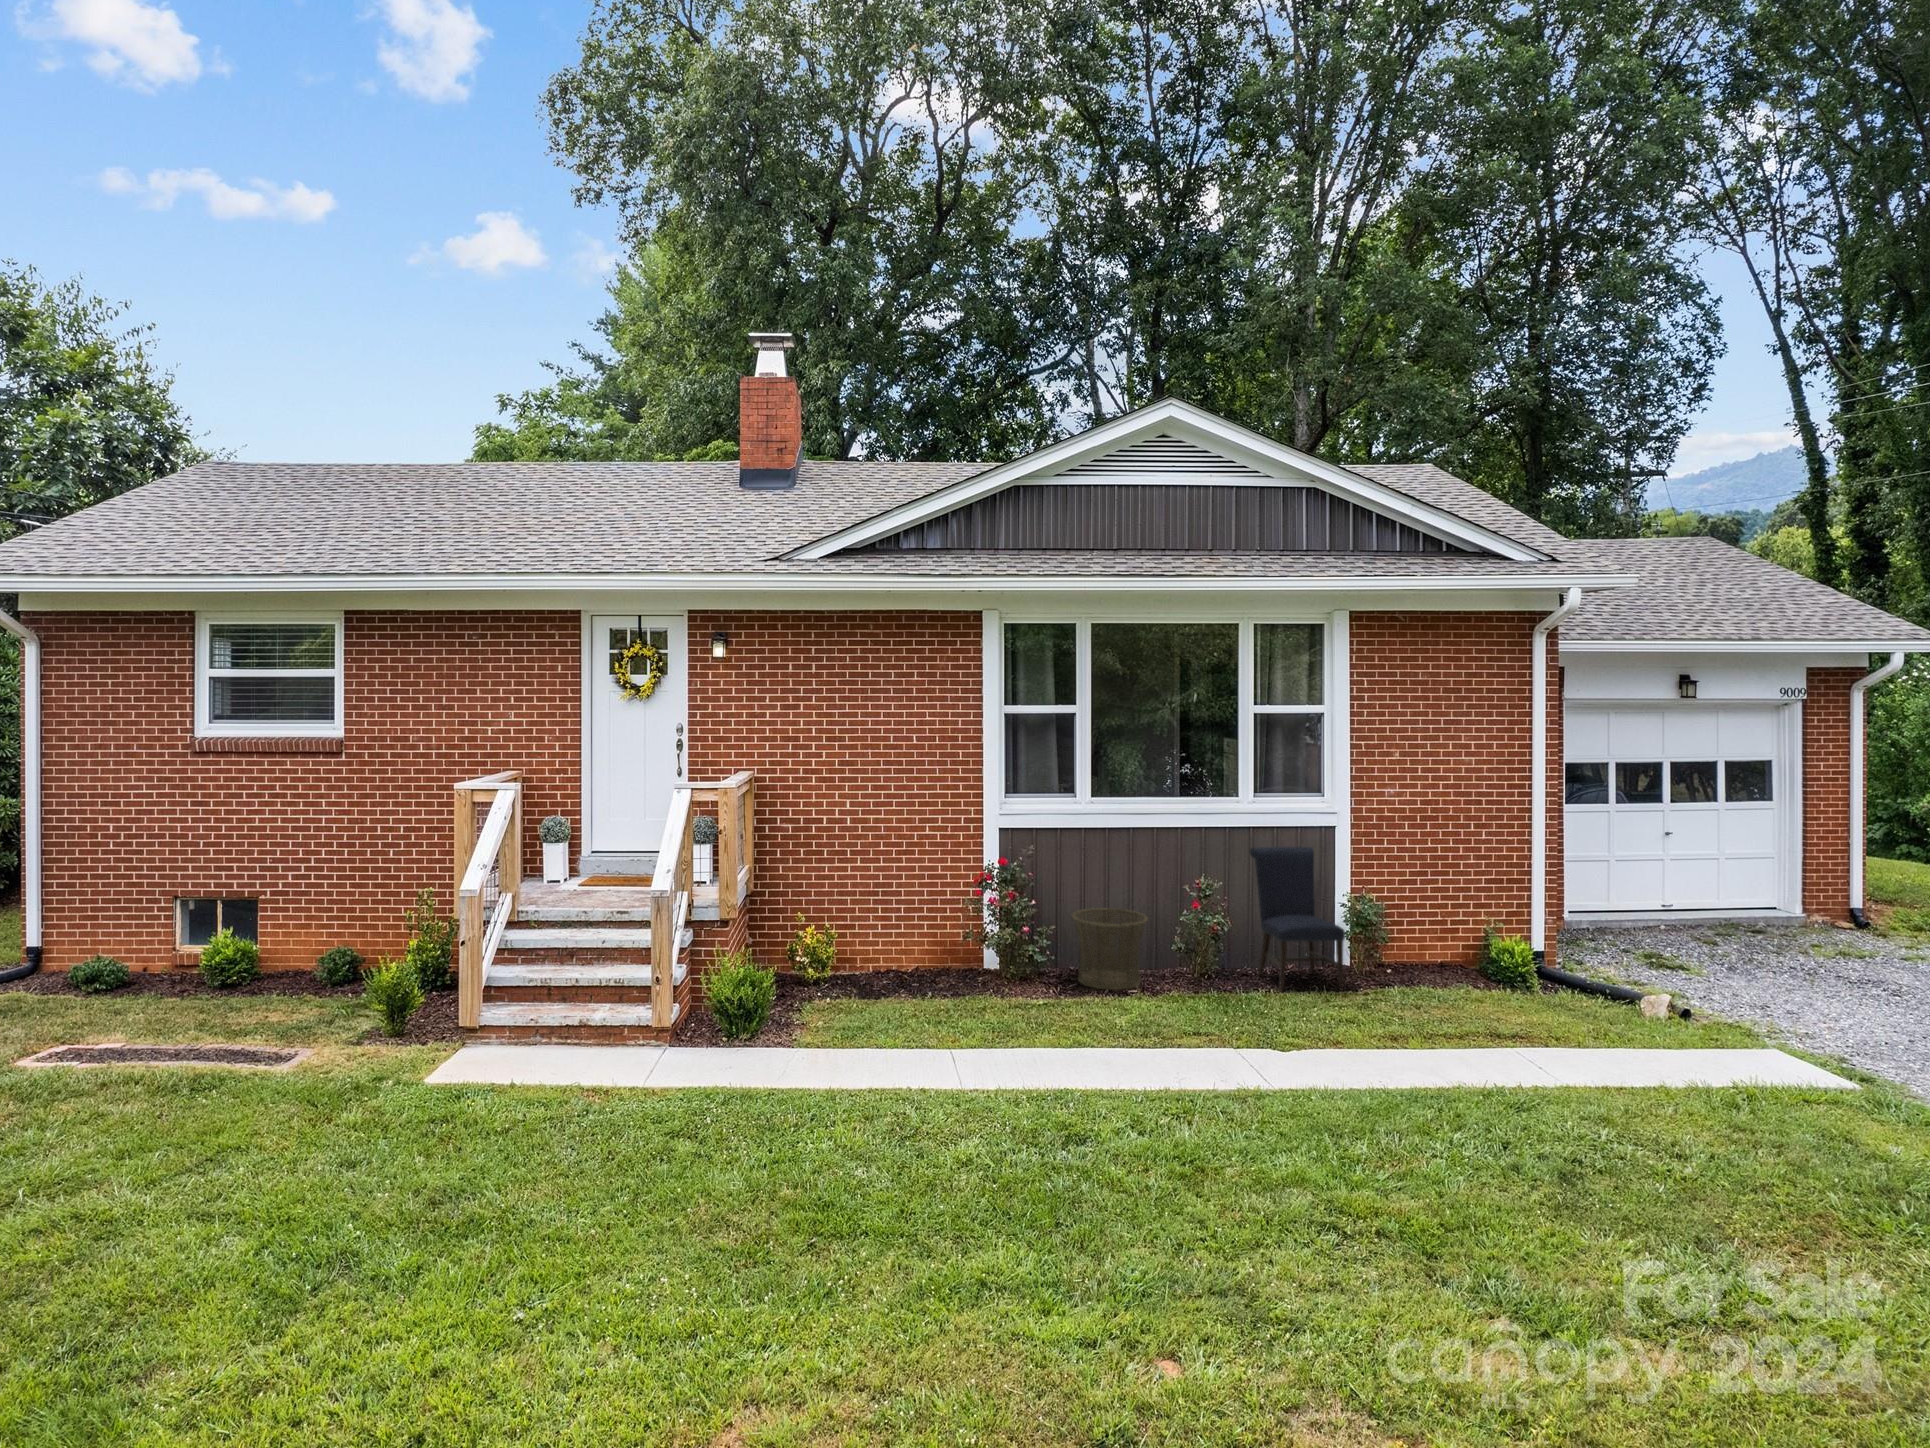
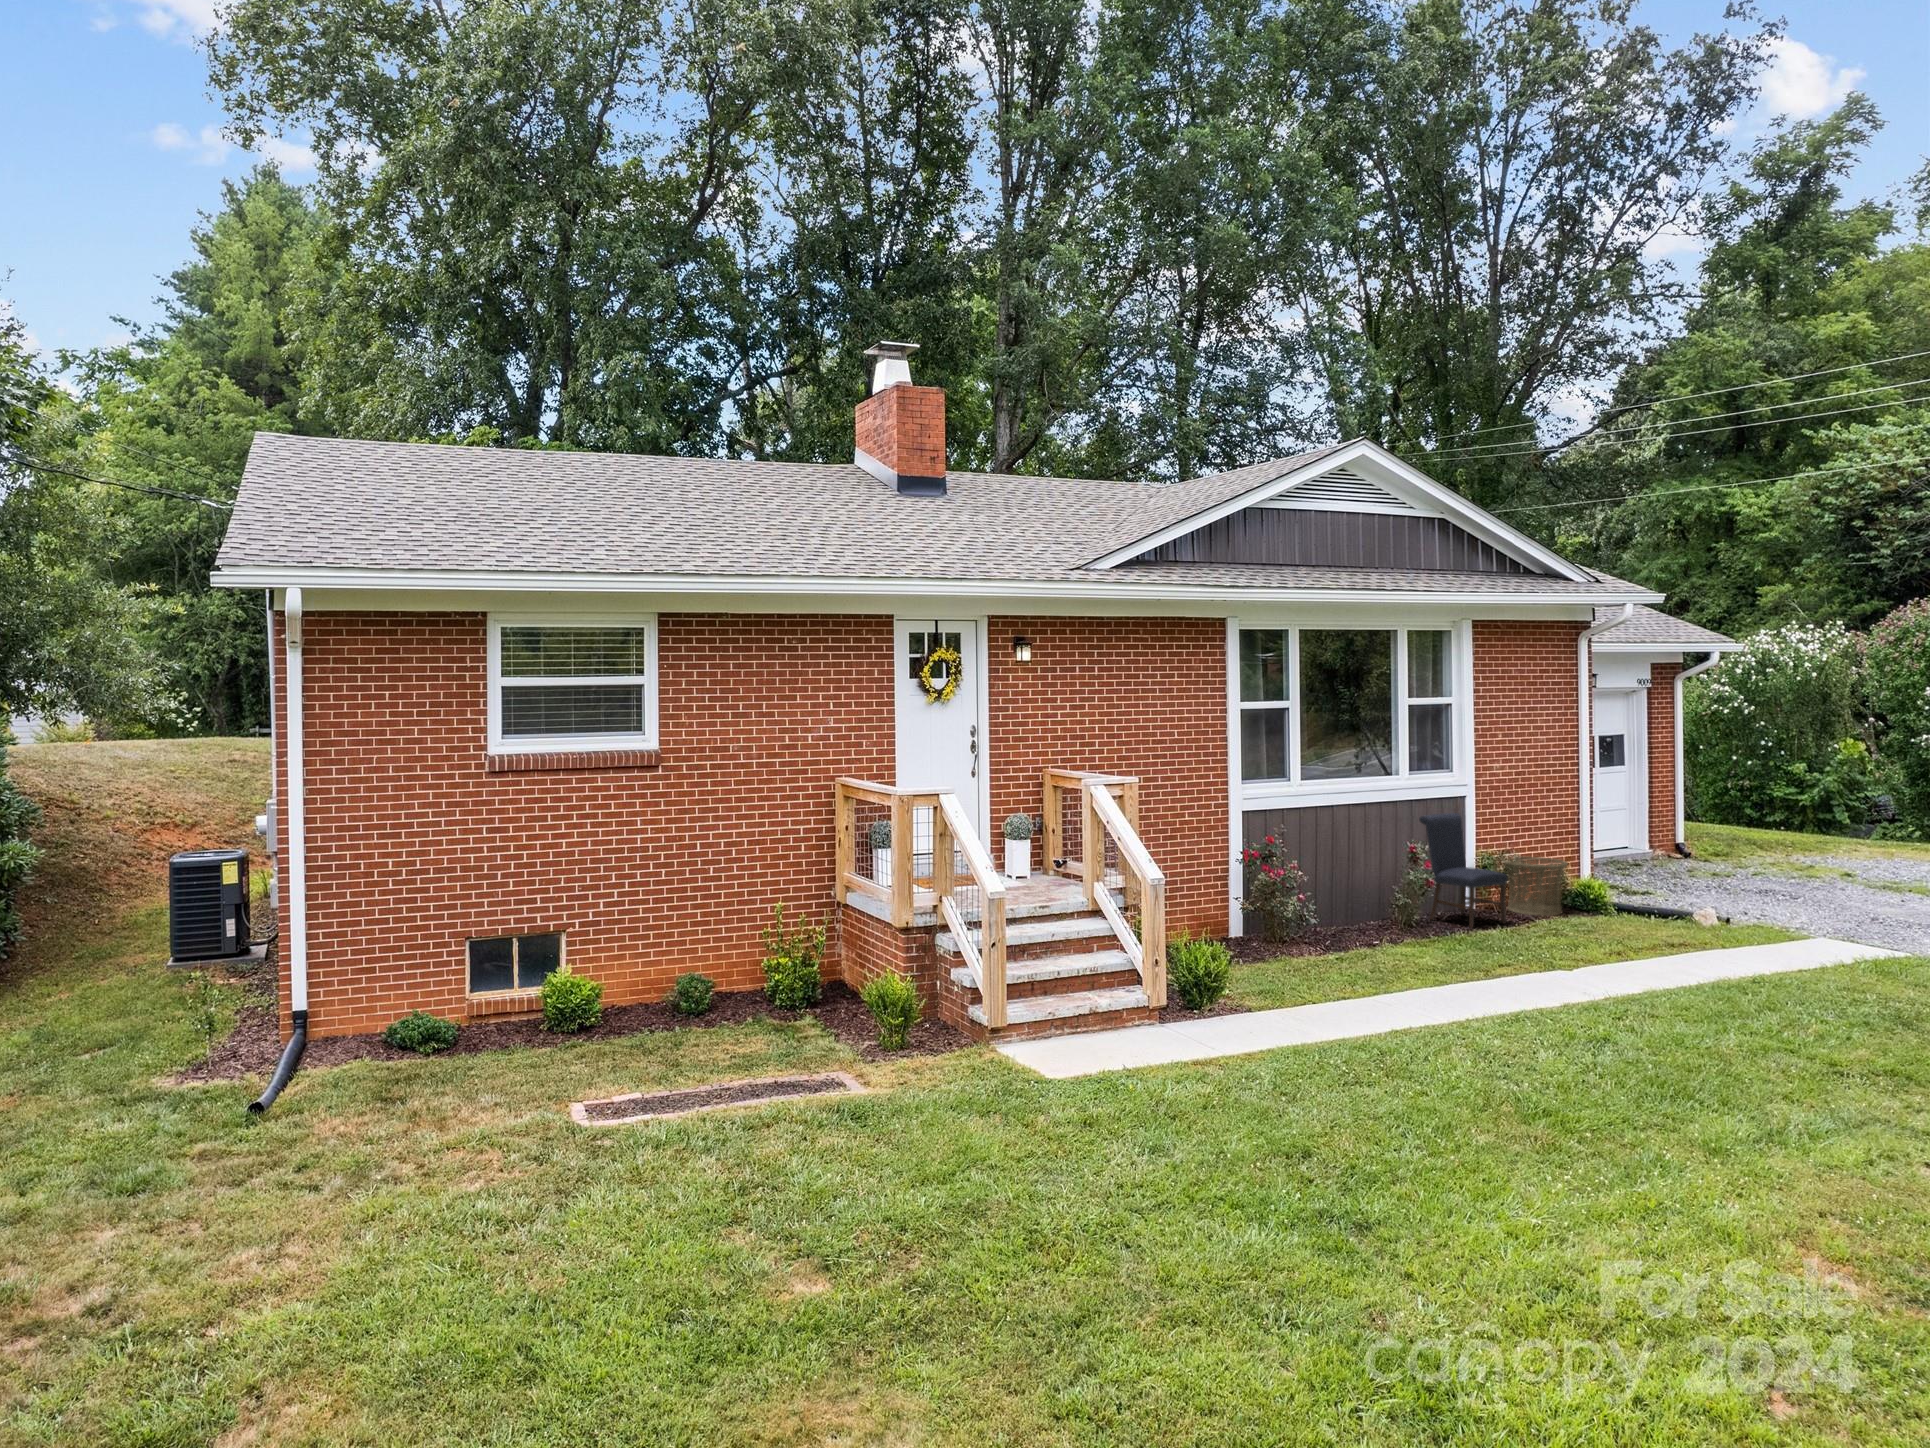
basket: present [1072,908,1148,990] -> present [1502,856,1568,916]

